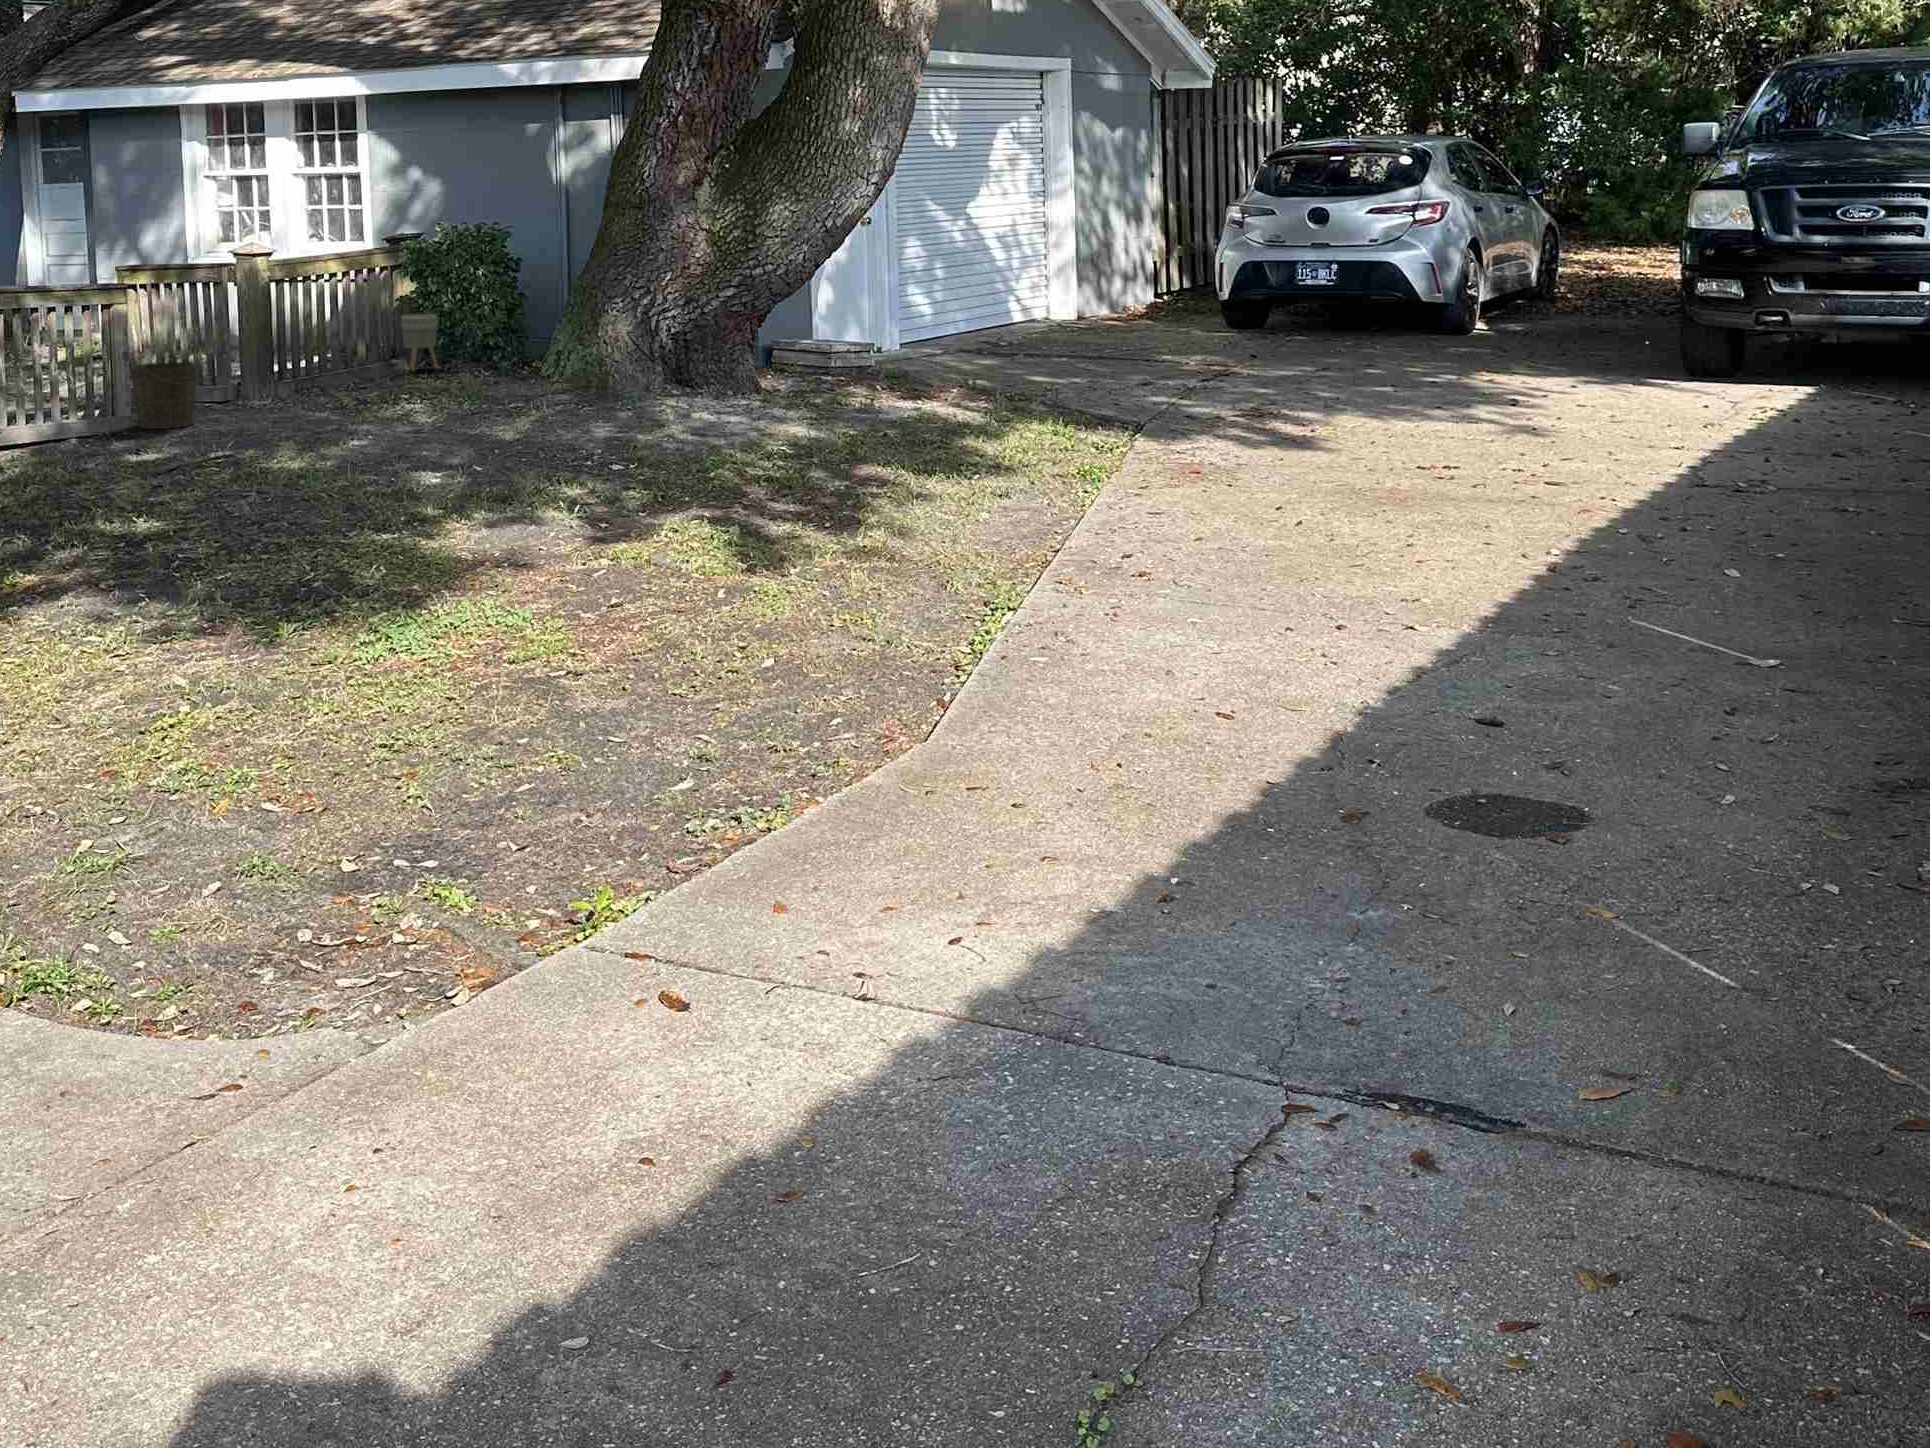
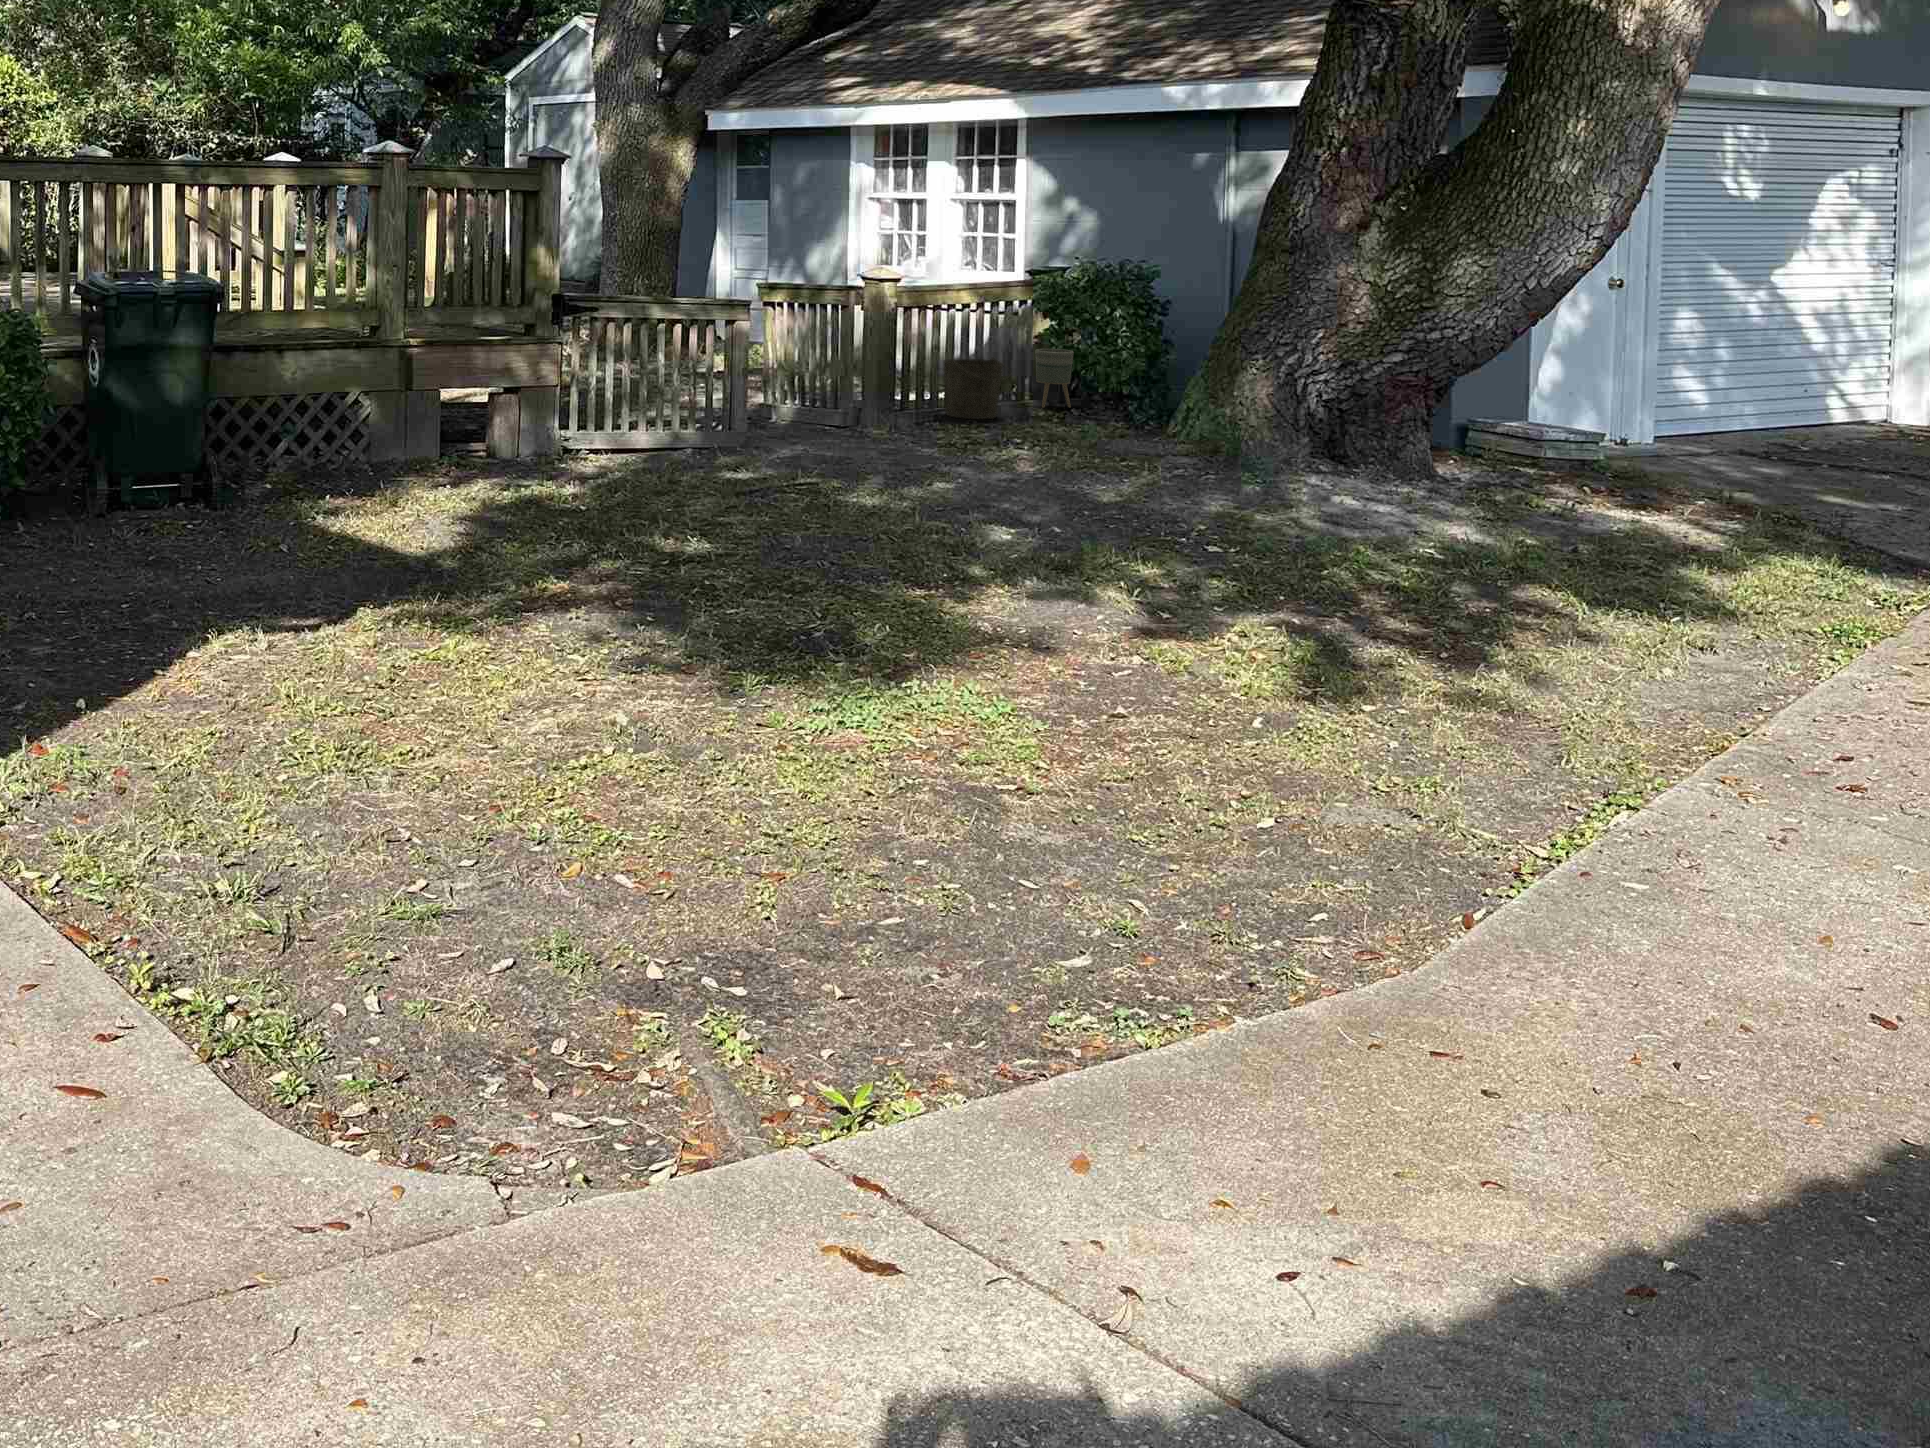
bucket: present [130,359,206,429] -> present [943,358,1004,419]

